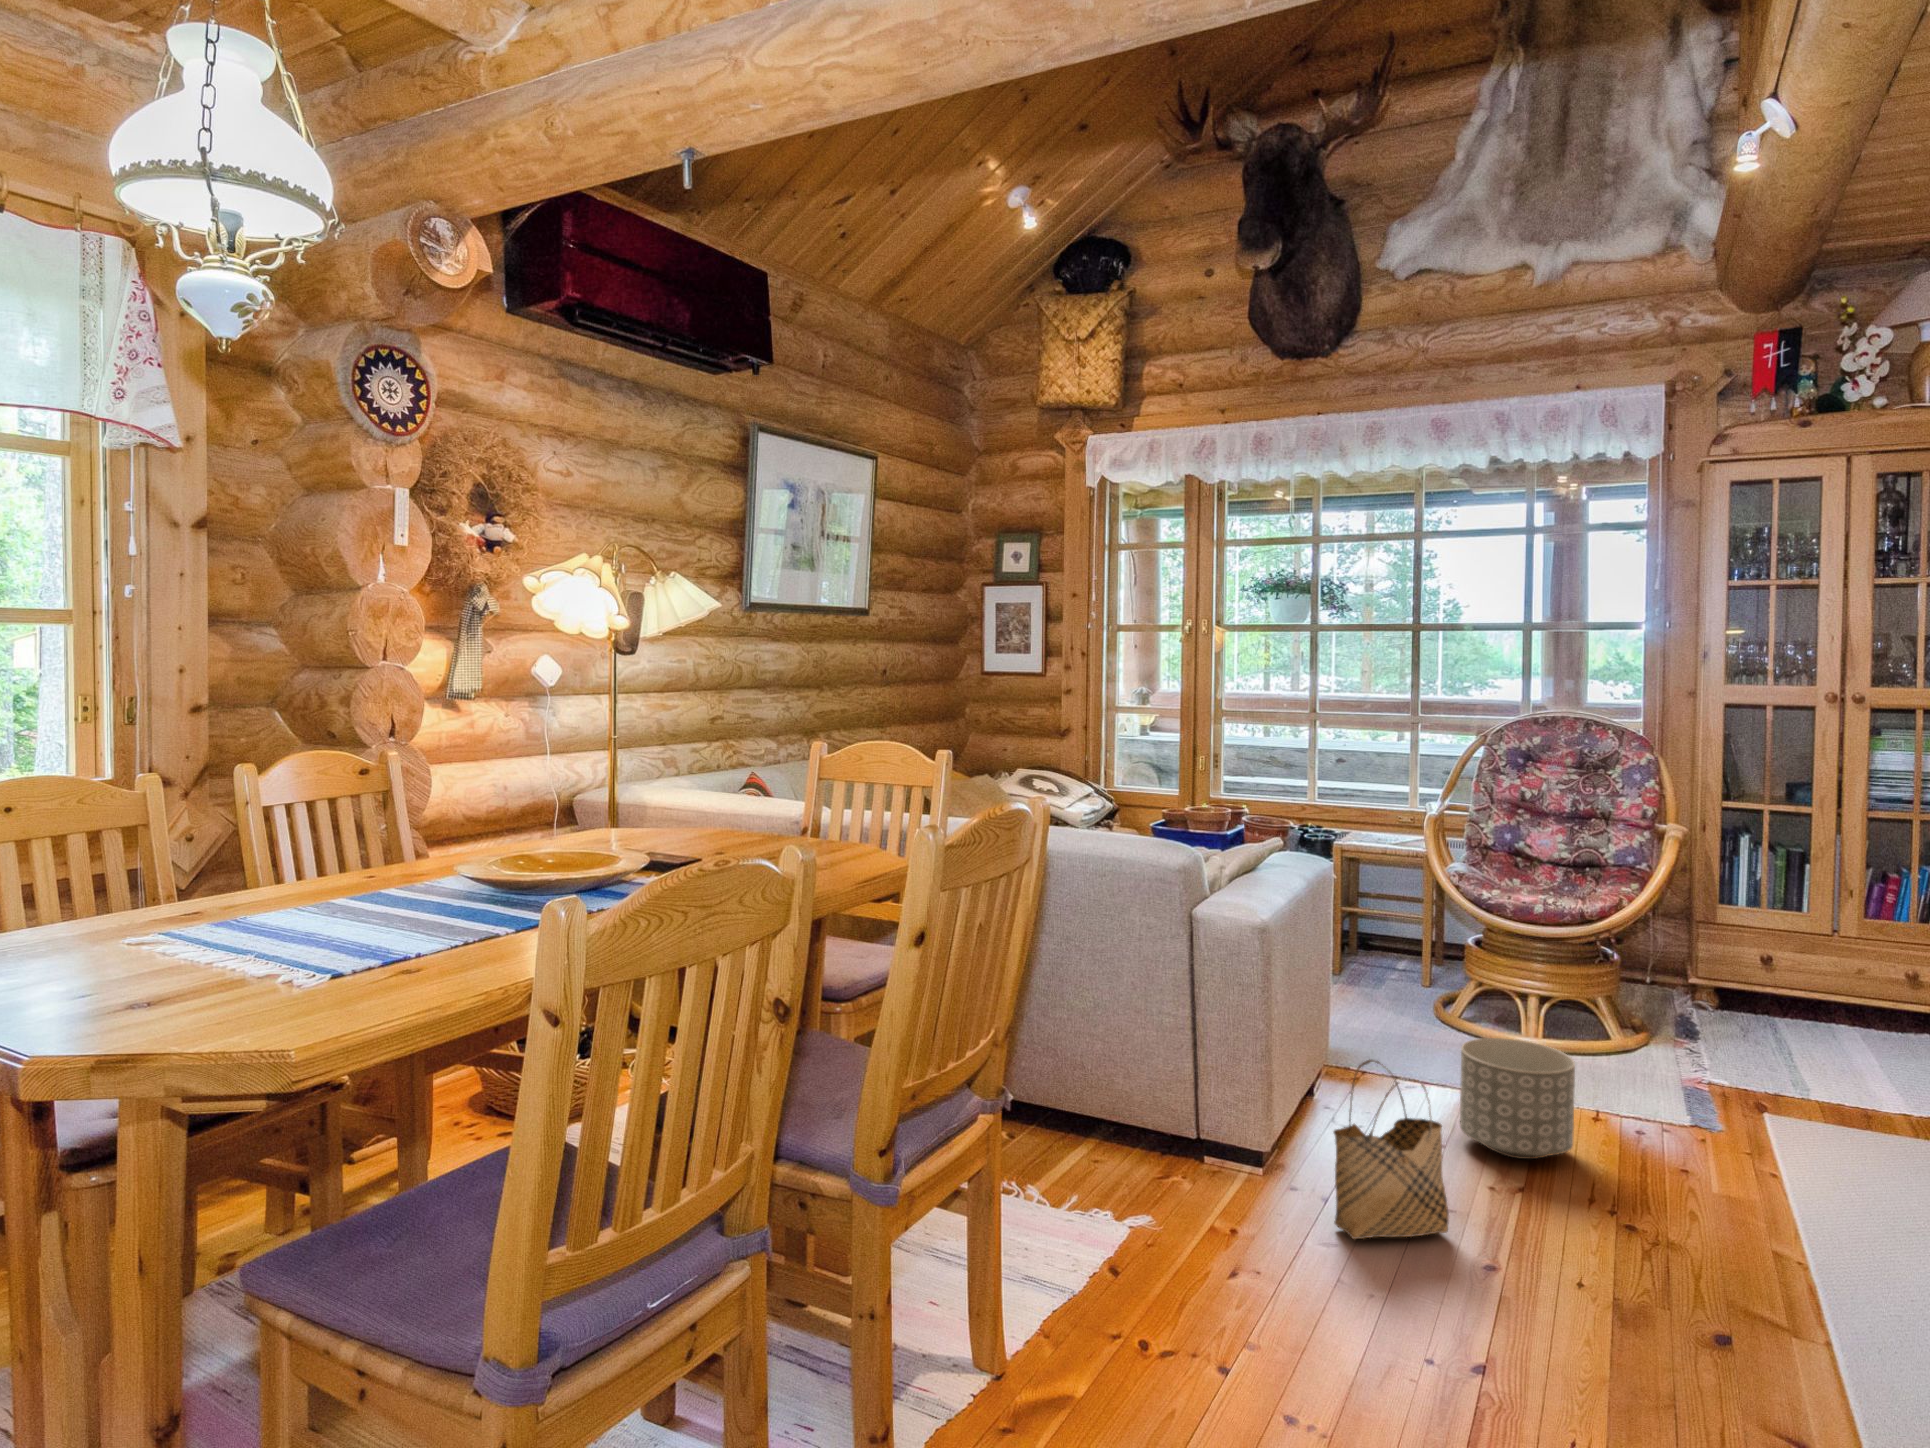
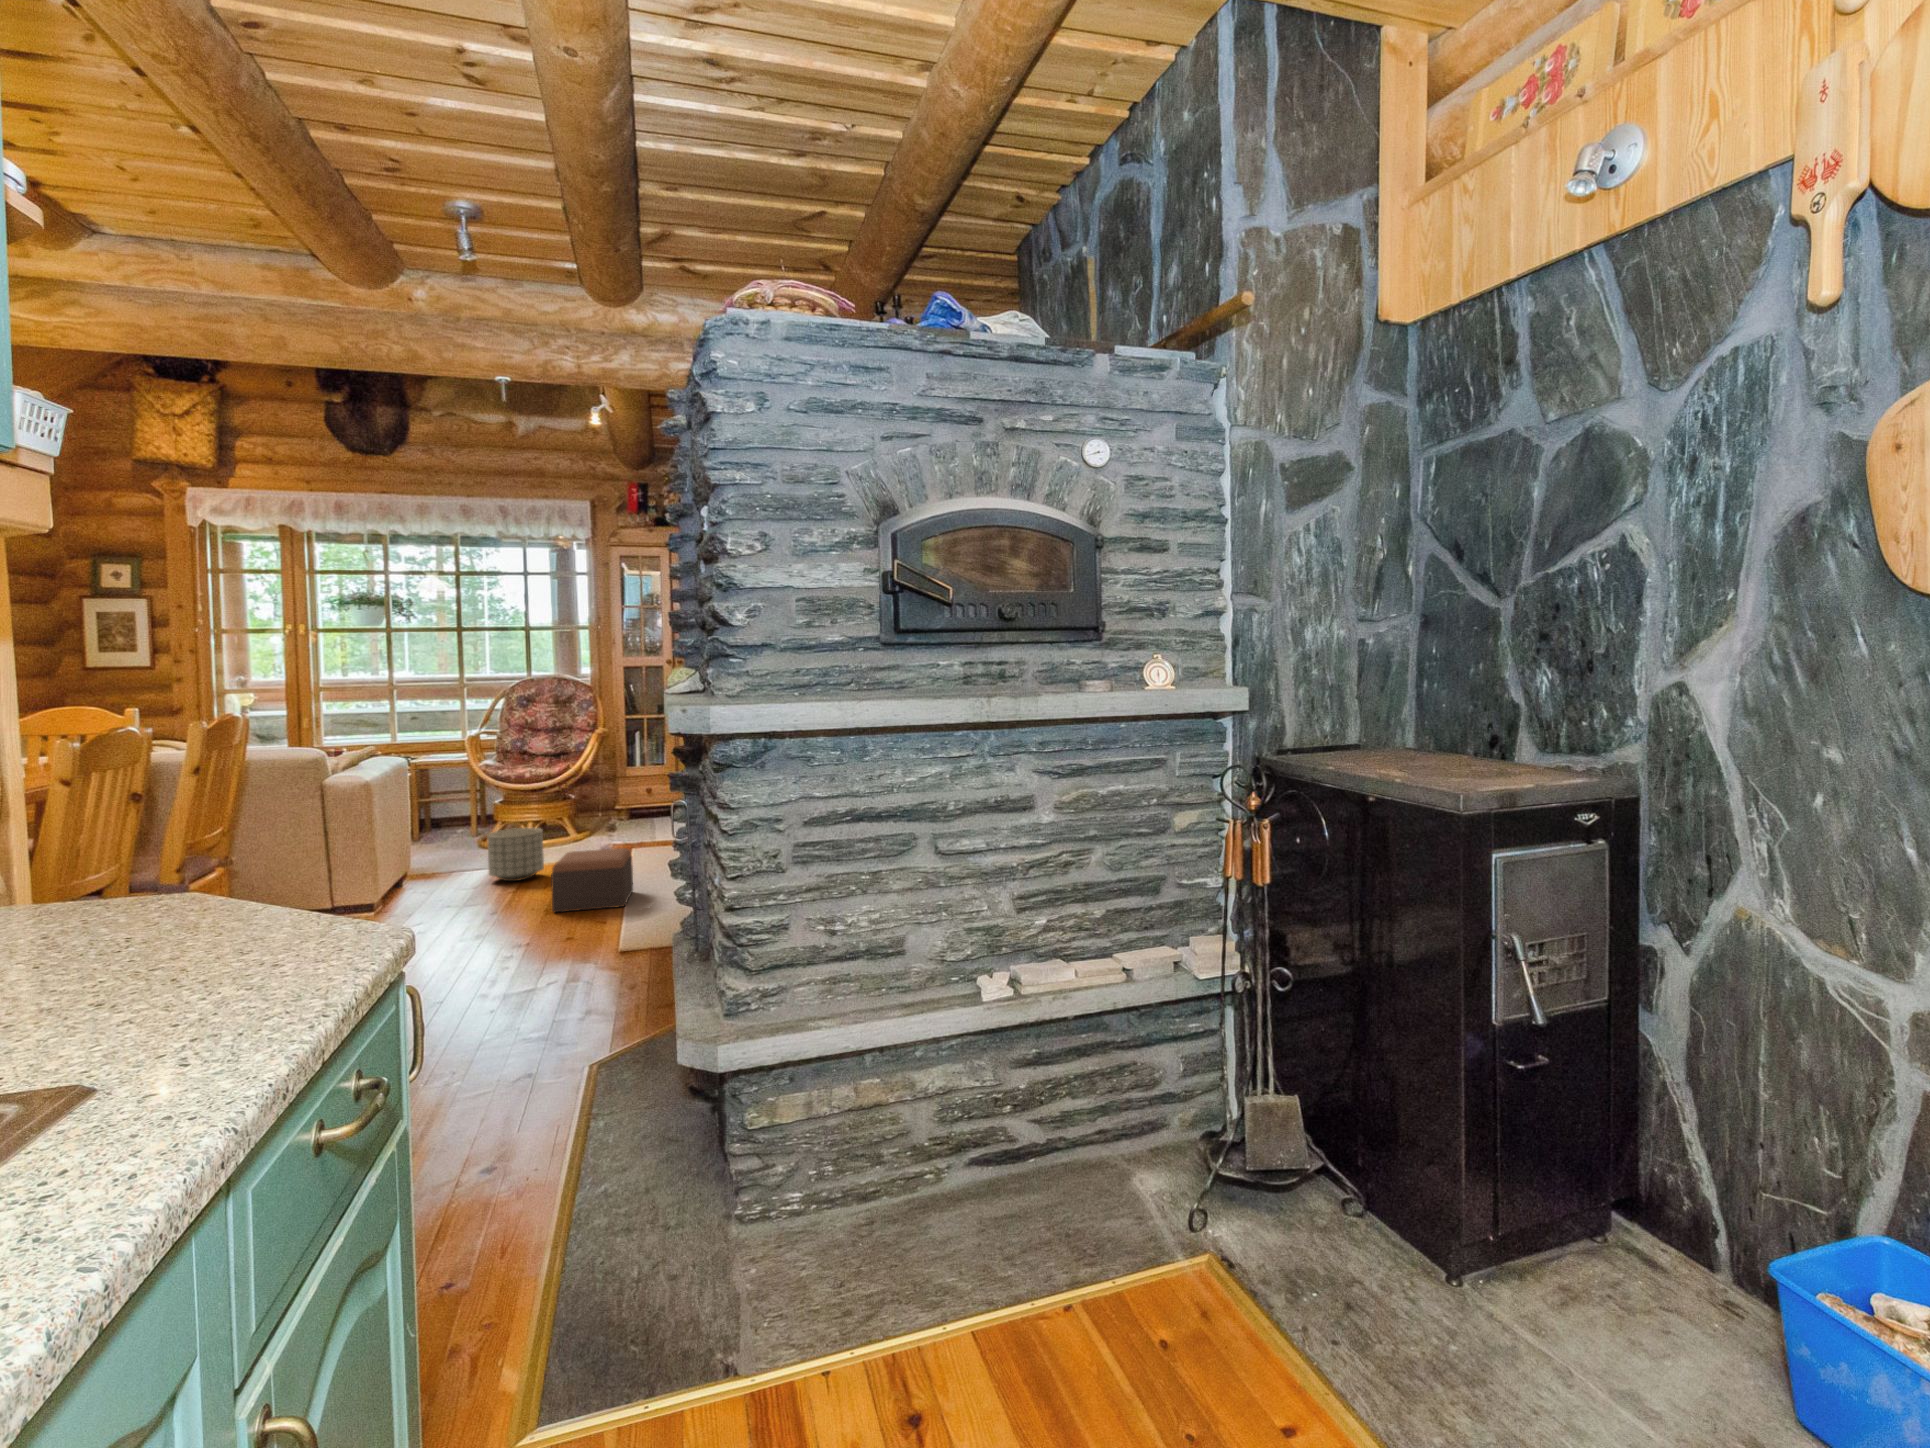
woven basket: present [1334,1060,1449,1239] -> none [419,835,480,917]
footstool: none [1622,1174,1835,1402] -> present [551,848,633,912]

